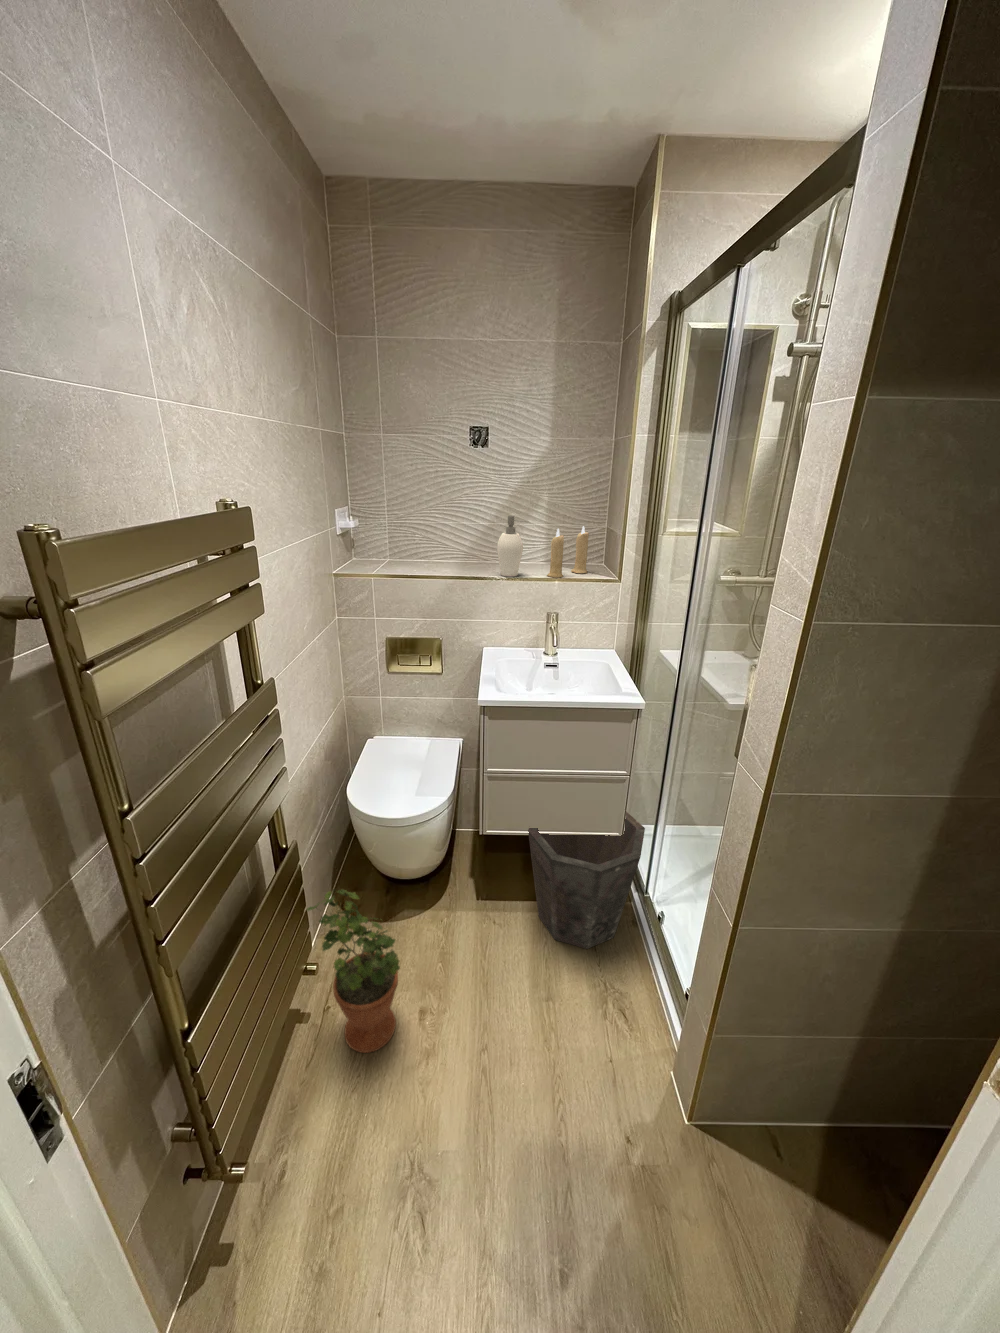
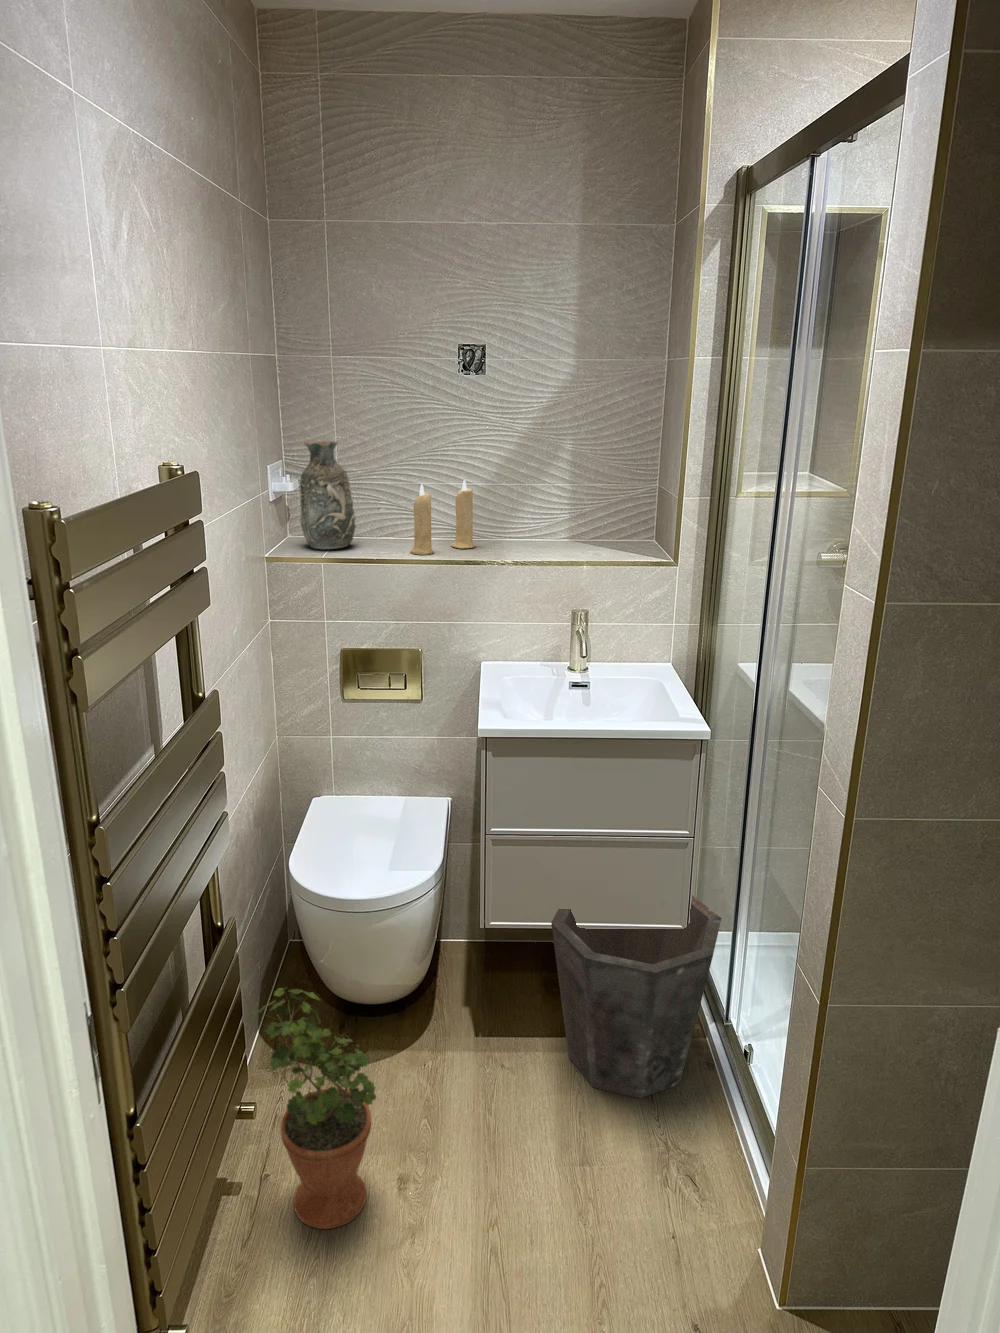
decorative vase: none [359,493,399,569] -> present [299,441,356,549]
soap dispenser: present [497,515,527,577] -> none [500,471,546,558]
candle: present [547,526,589,578] -> present [410,480,475,555]

